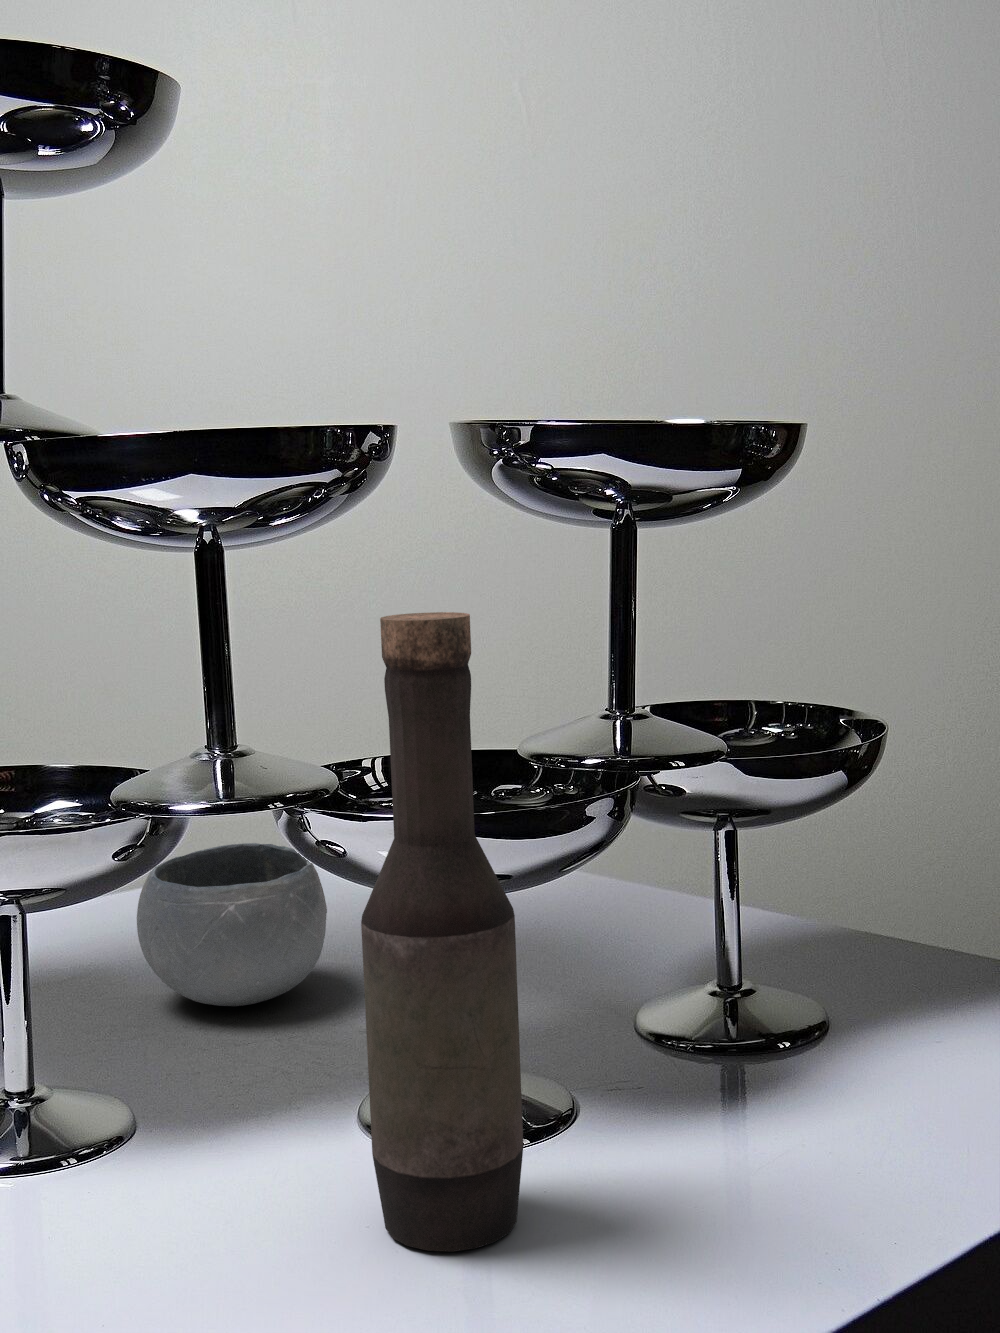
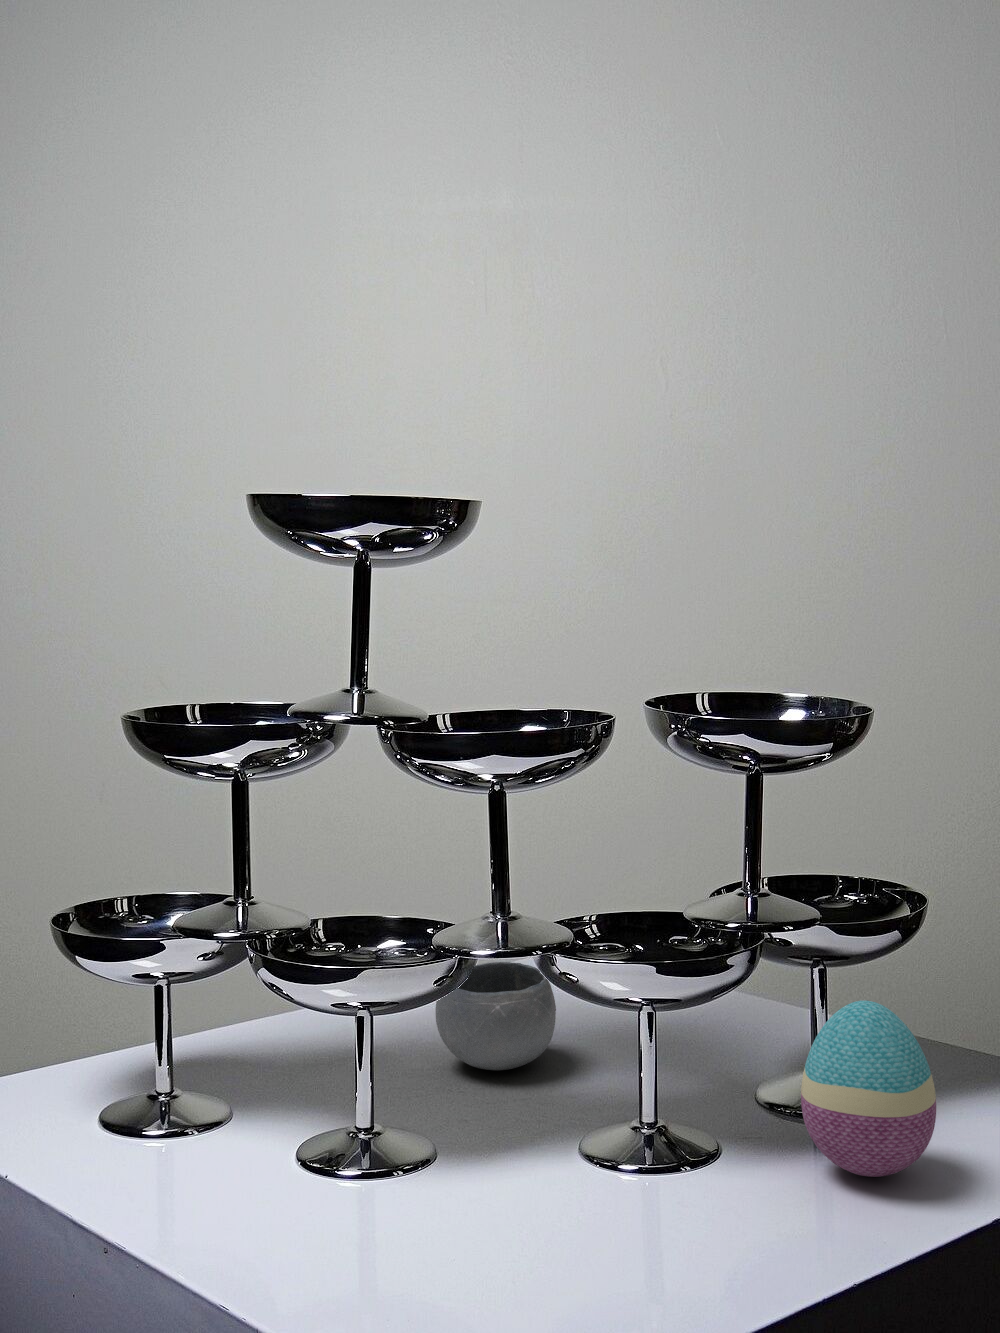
bottle: present [361,612,523,1252] -> none [593,847,688,1235]
decorative egg: none [704,863,913,1137] -> present [801,1001,936,1177]

